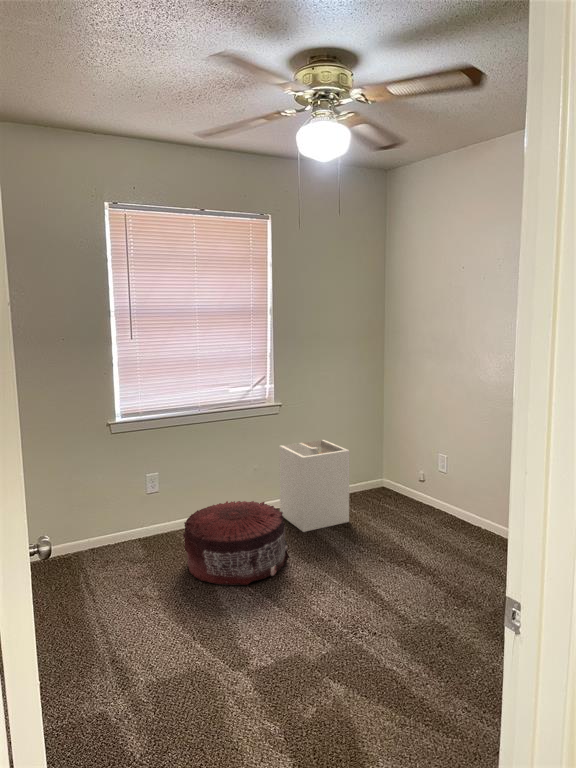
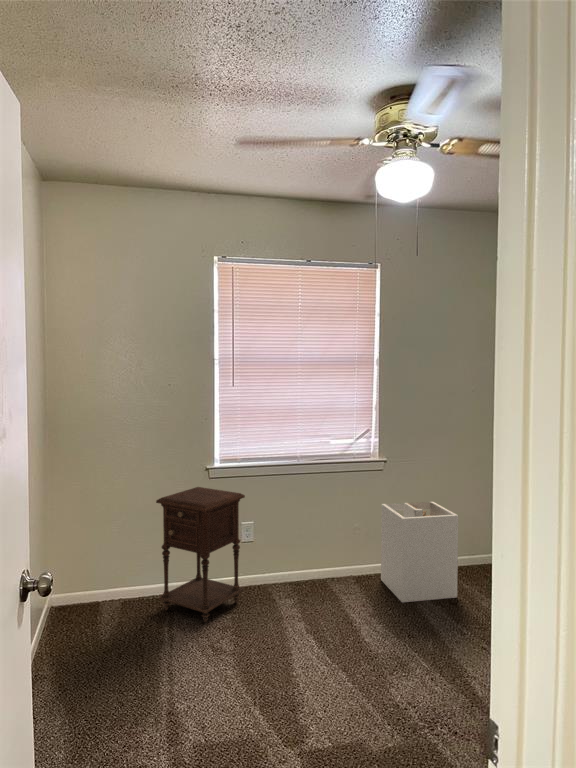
nightstand: none [60,443,155,575] -> present [156,487,245,623]
pouf: present [183,501,290,585] -> none [266,558,379,653]

